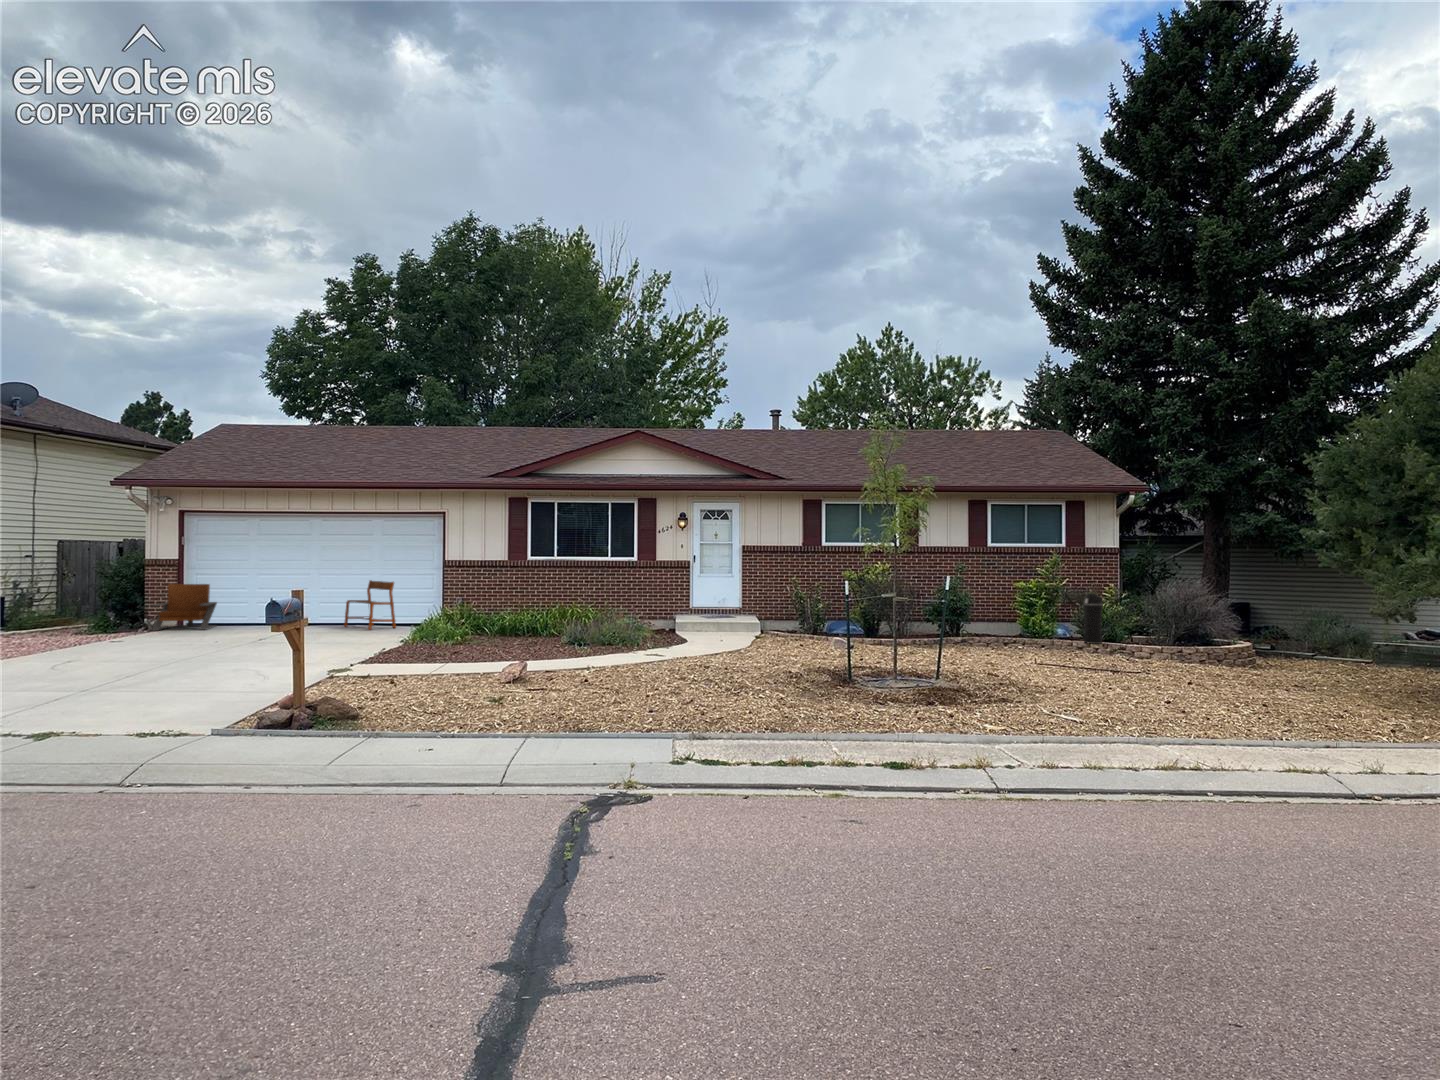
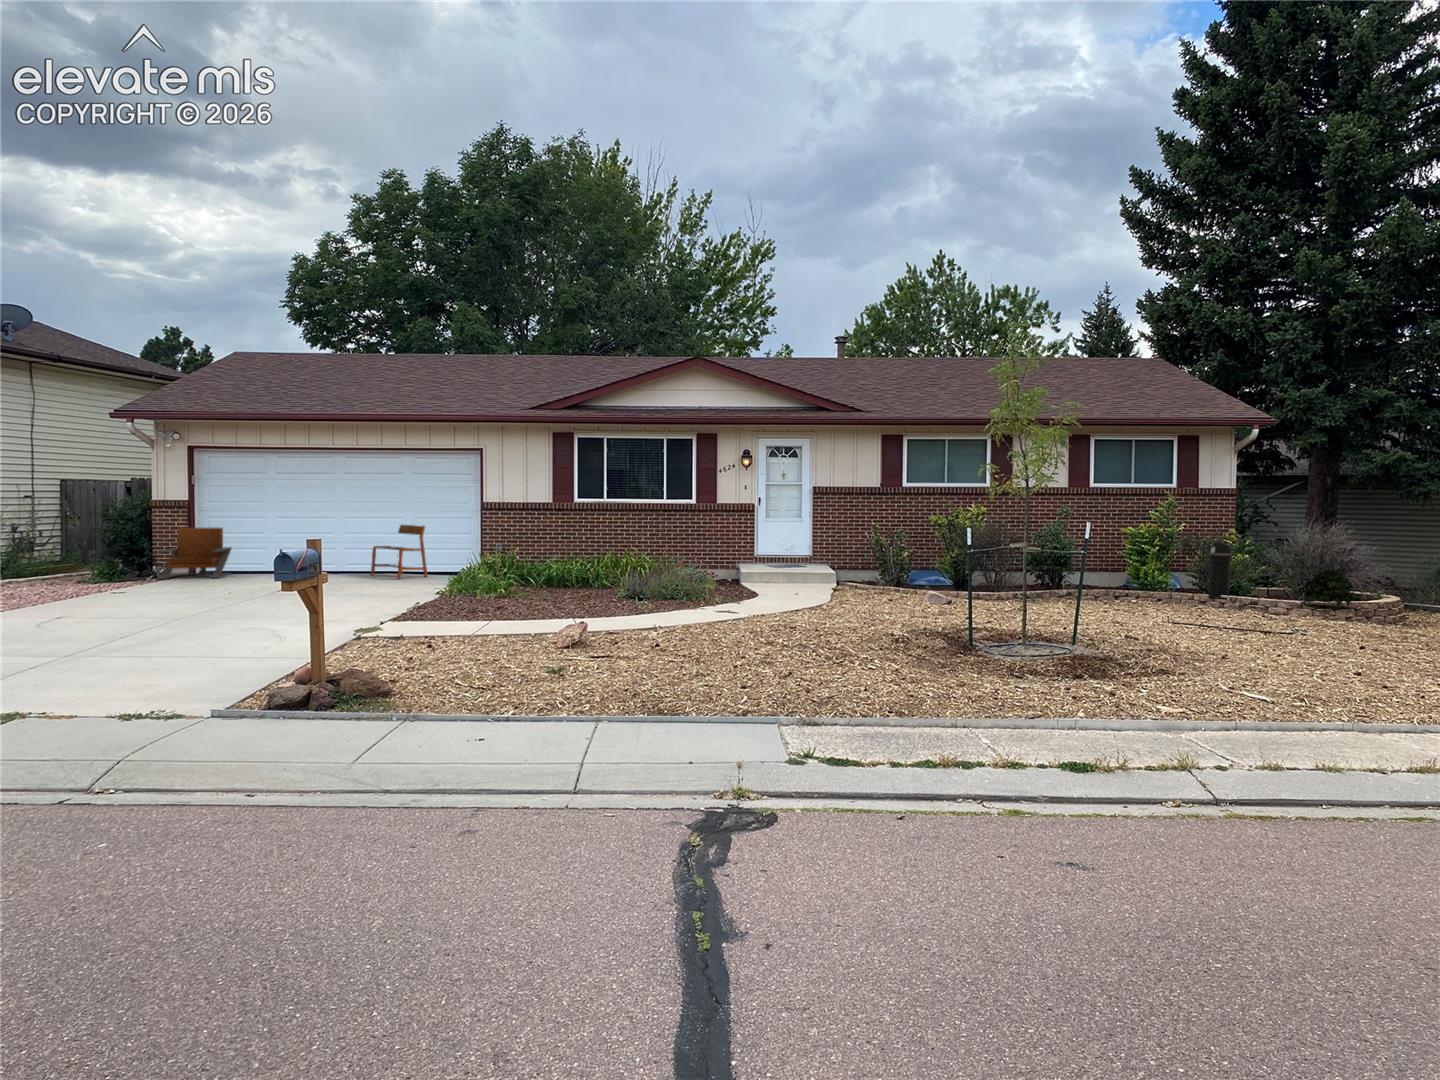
potted plant: none [1161,617,1202,650] -> present [1303,570,1352,607]

